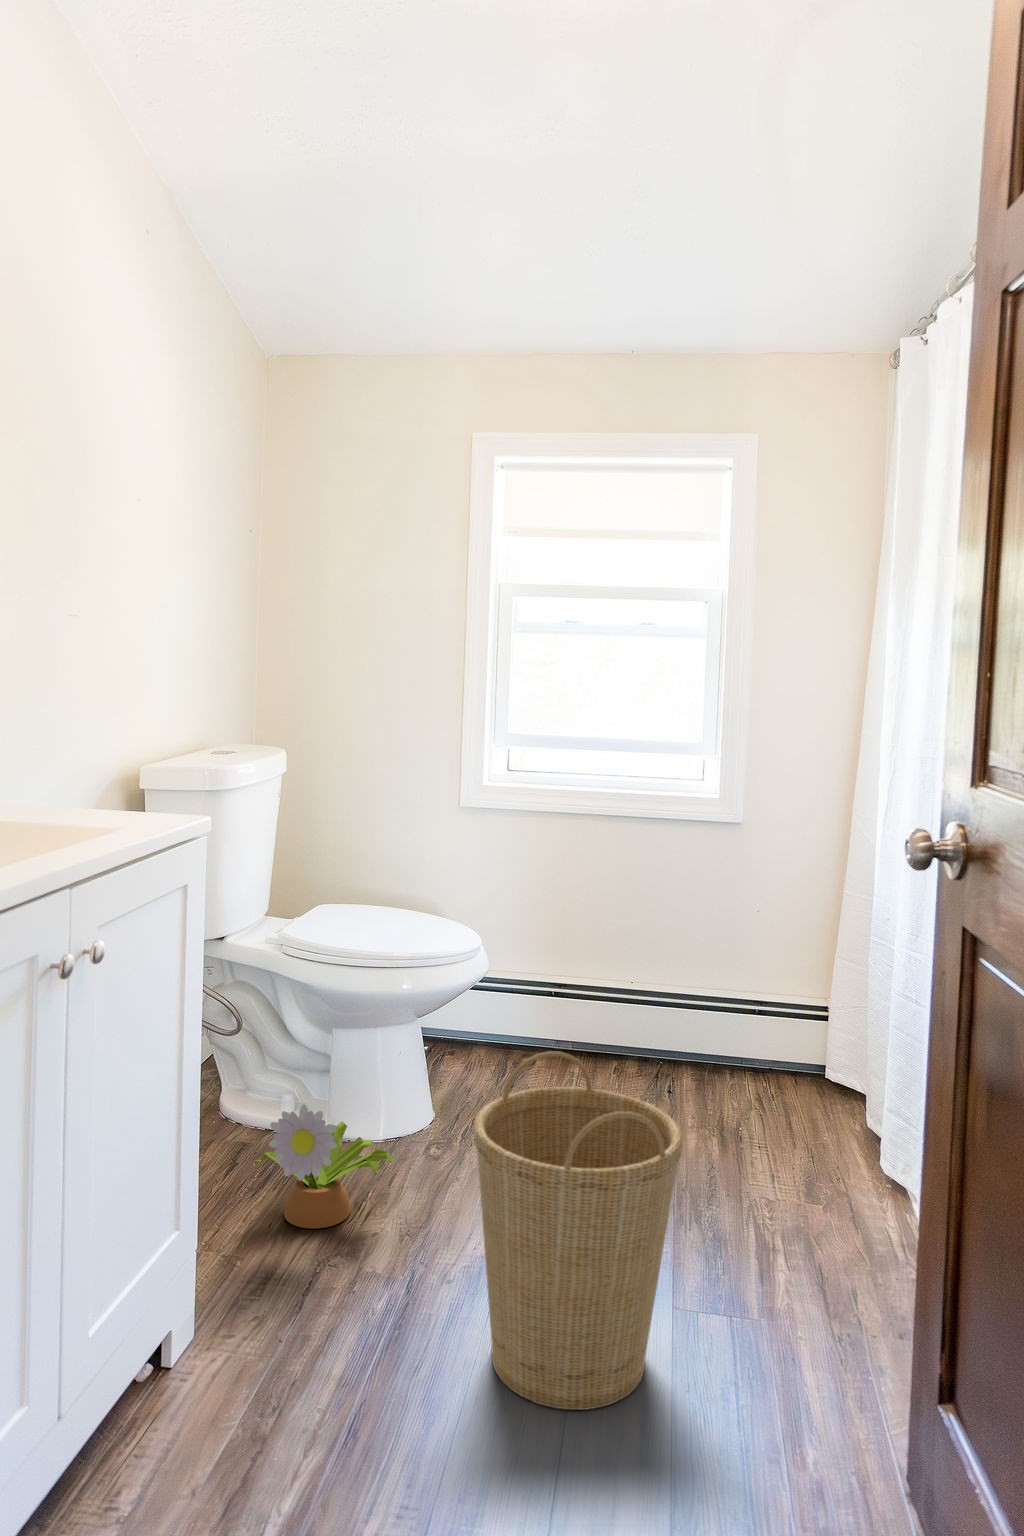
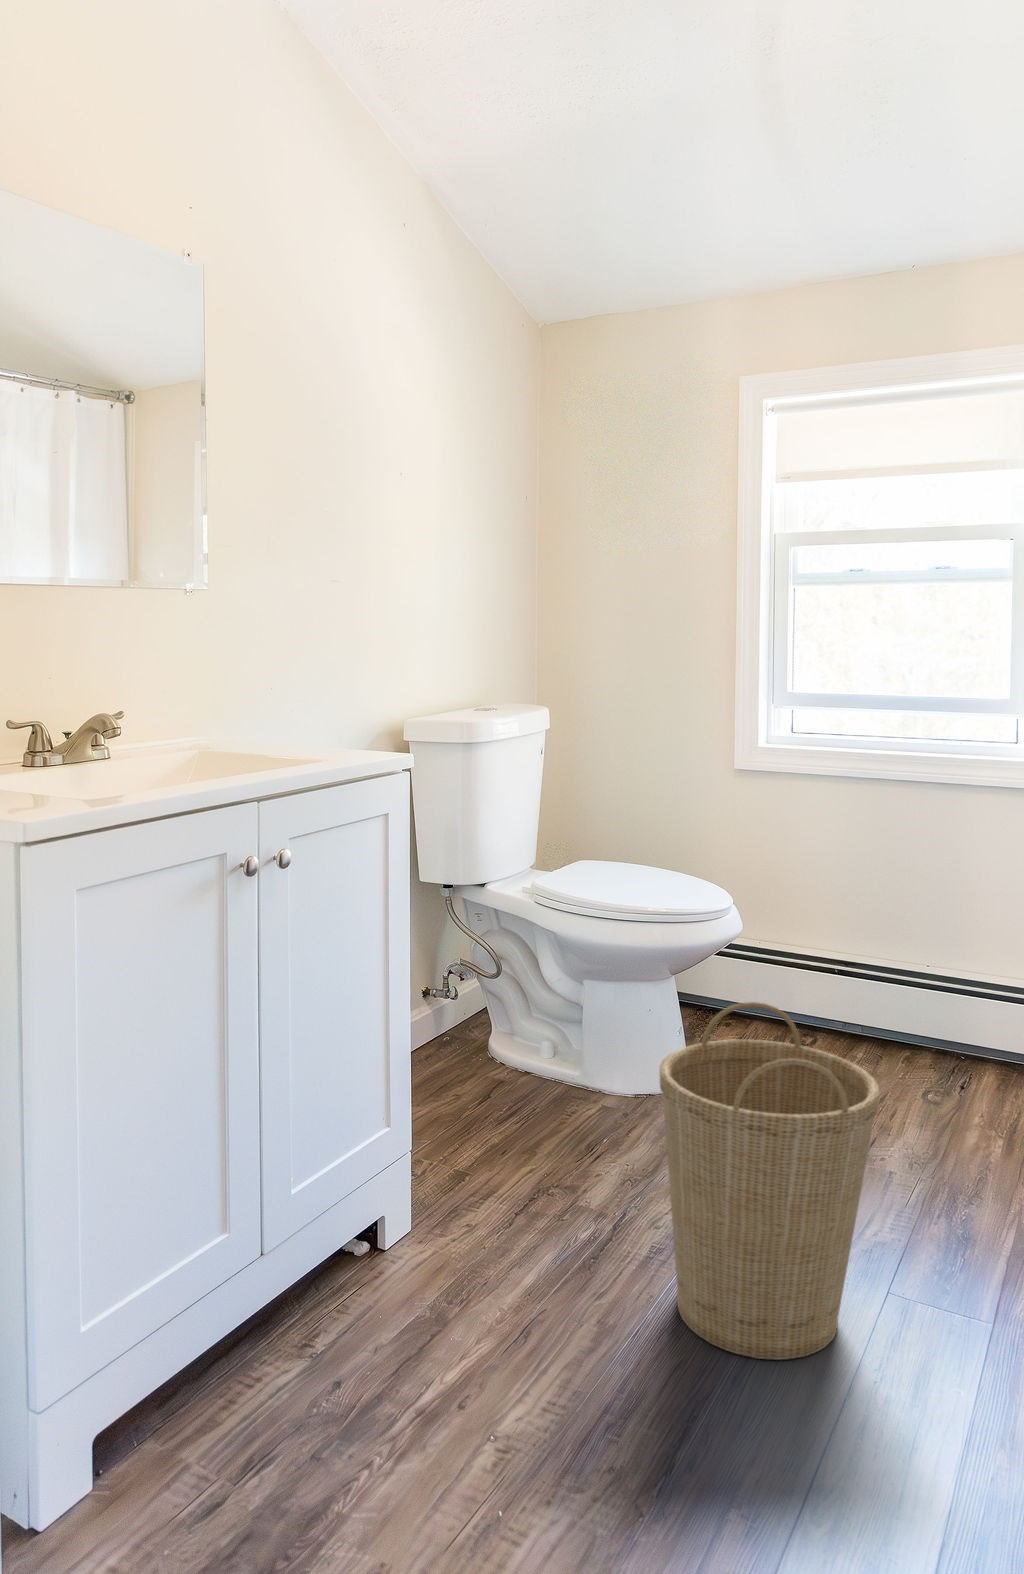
decorative plant: present [253,1104,394,1229] -> none [489,1040,623,1162]

